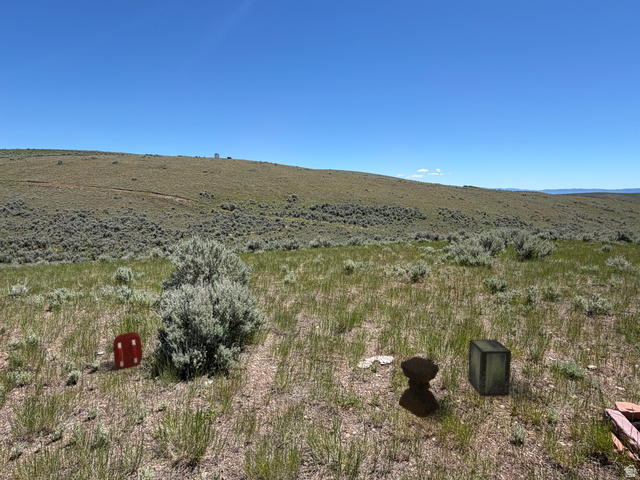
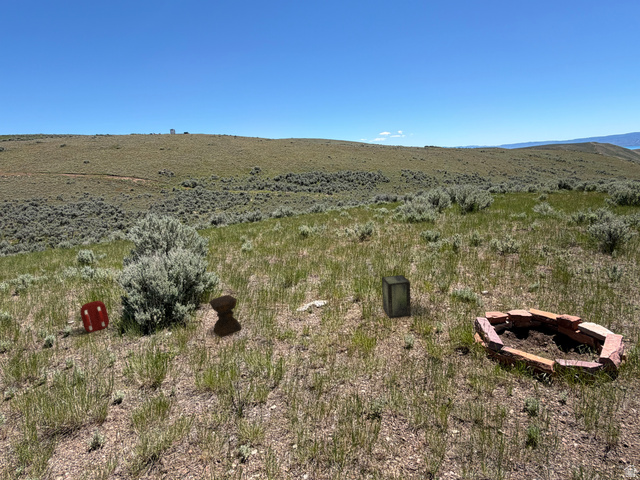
stool: present [399,357,439,418] -> present [209,295,242,337]

